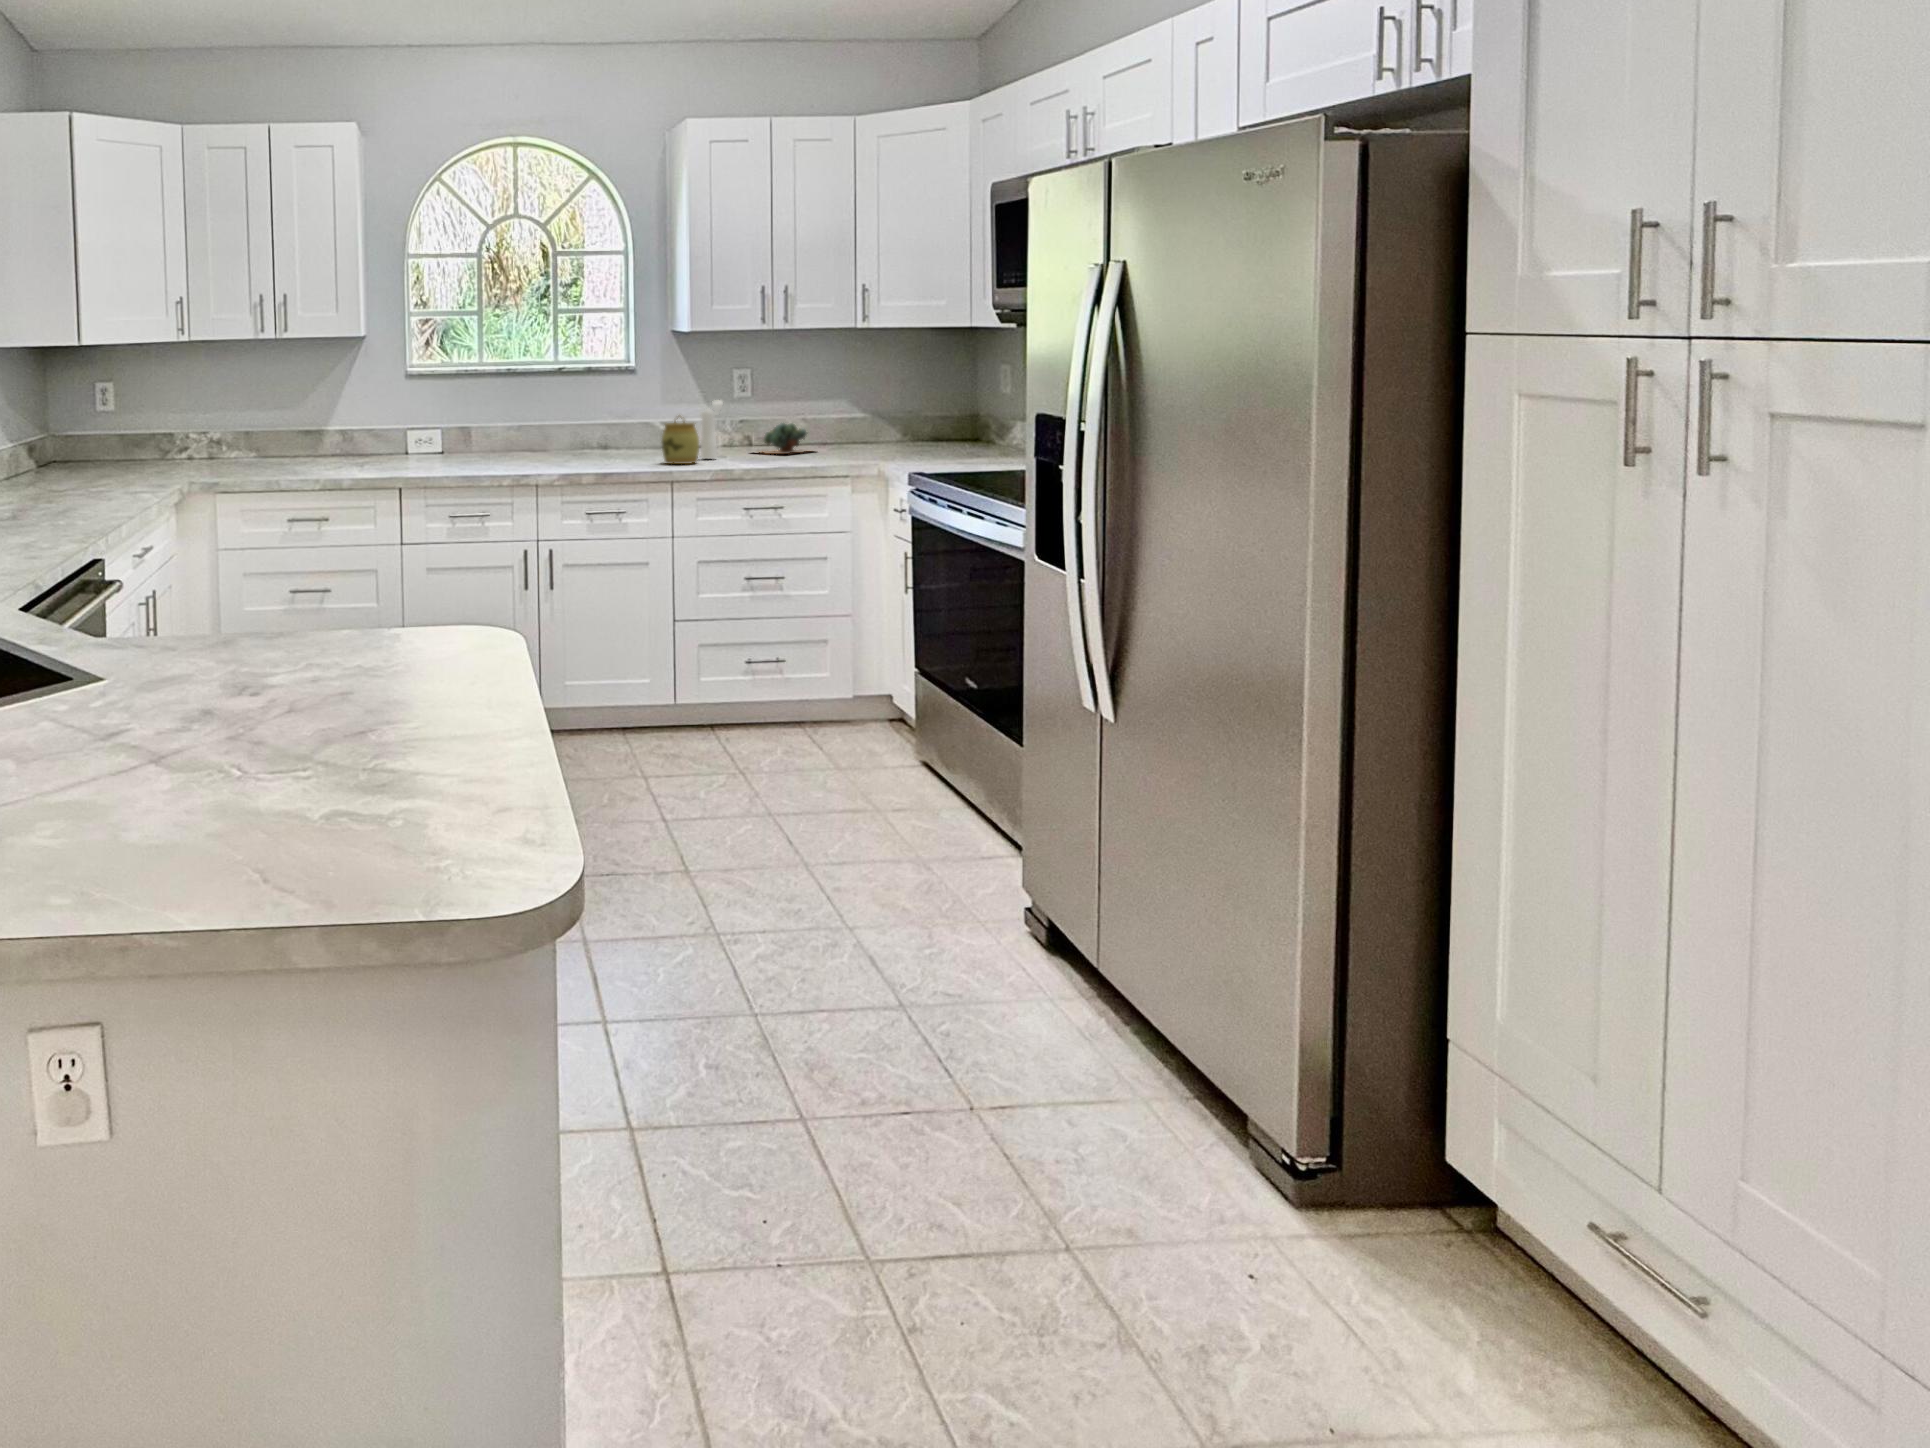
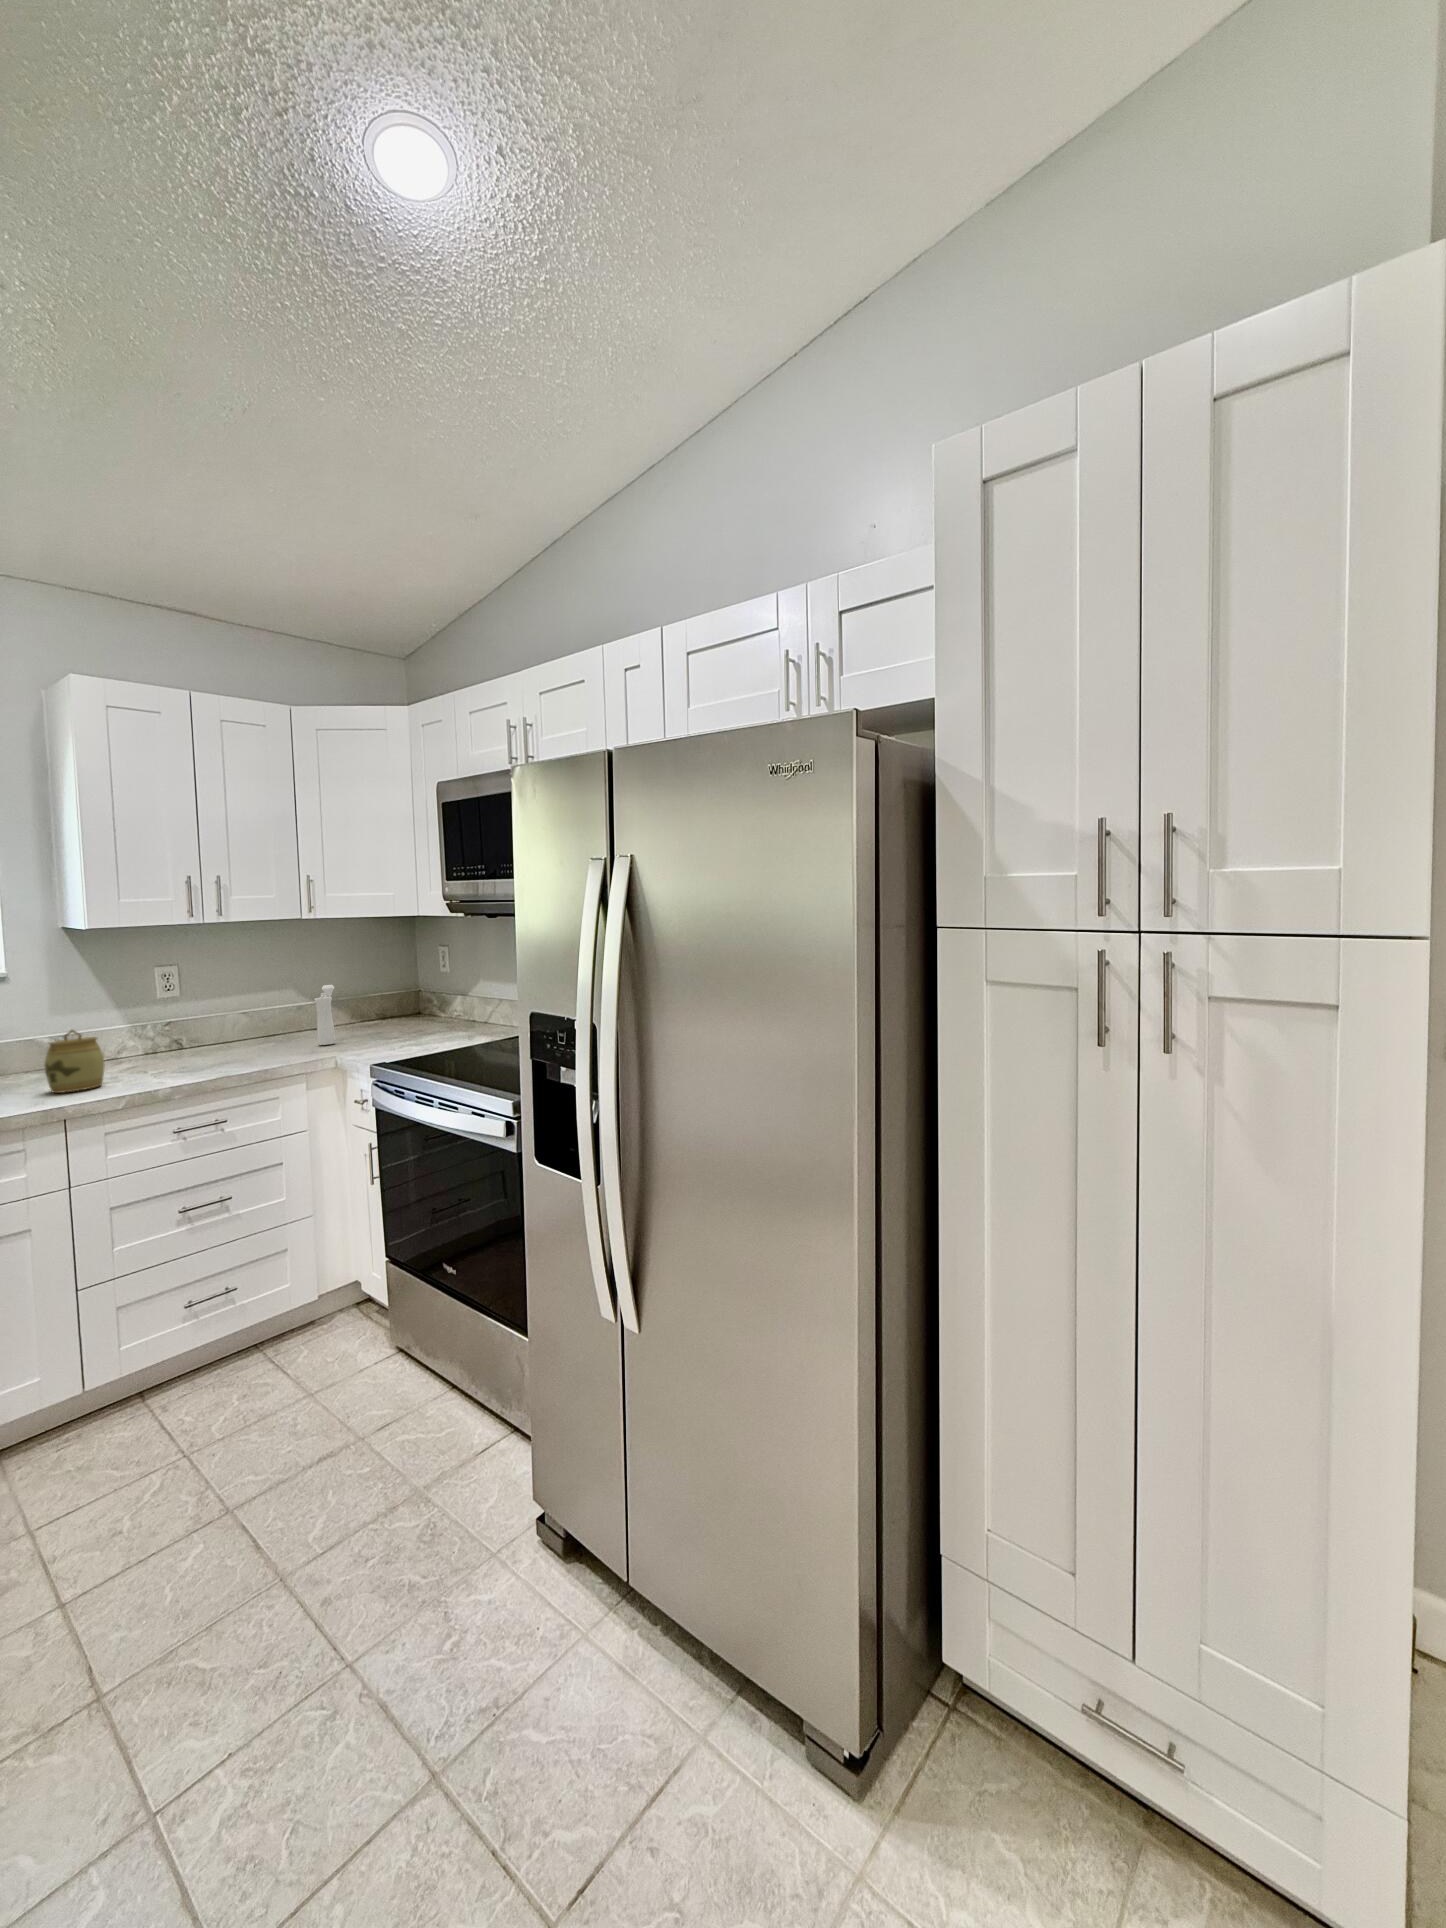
pepper mill: present [701,400,723,459] -> present [314,985,336,1045]
succulent plant: present [762,423,807,454] -> none [176,1020,265,1059]

